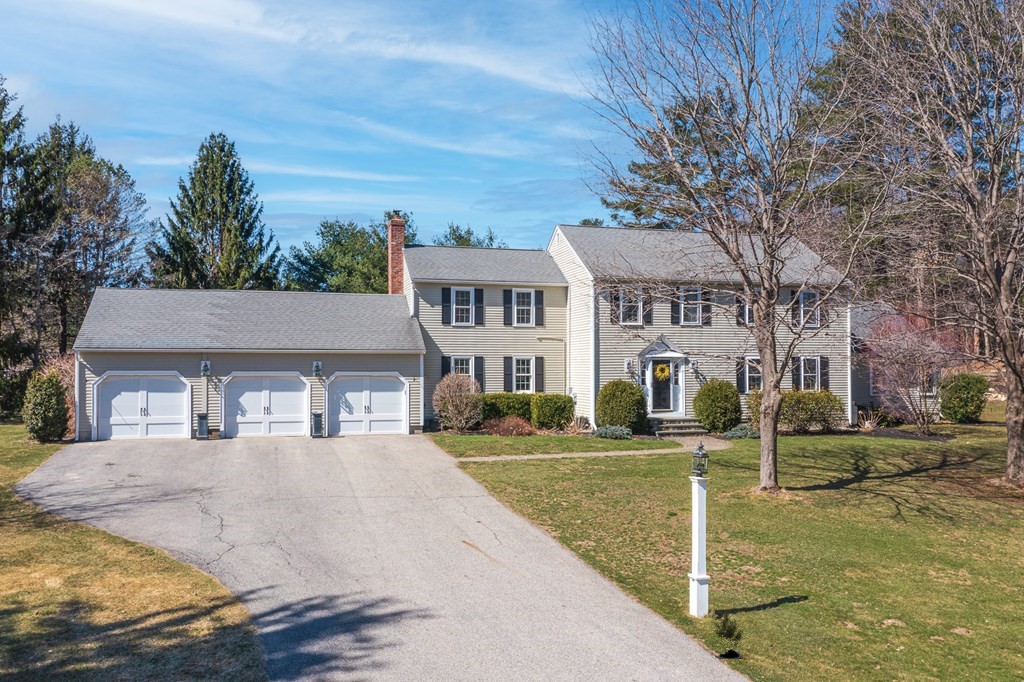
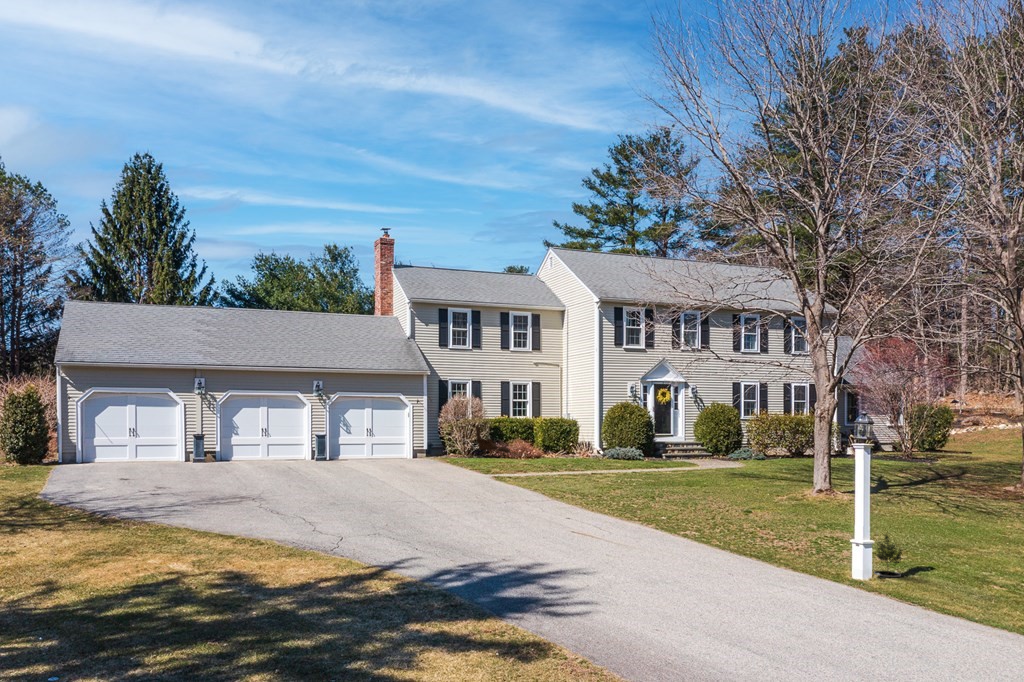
lounge chair: none [467,404,501,436] -> present [476,426,510,457]

